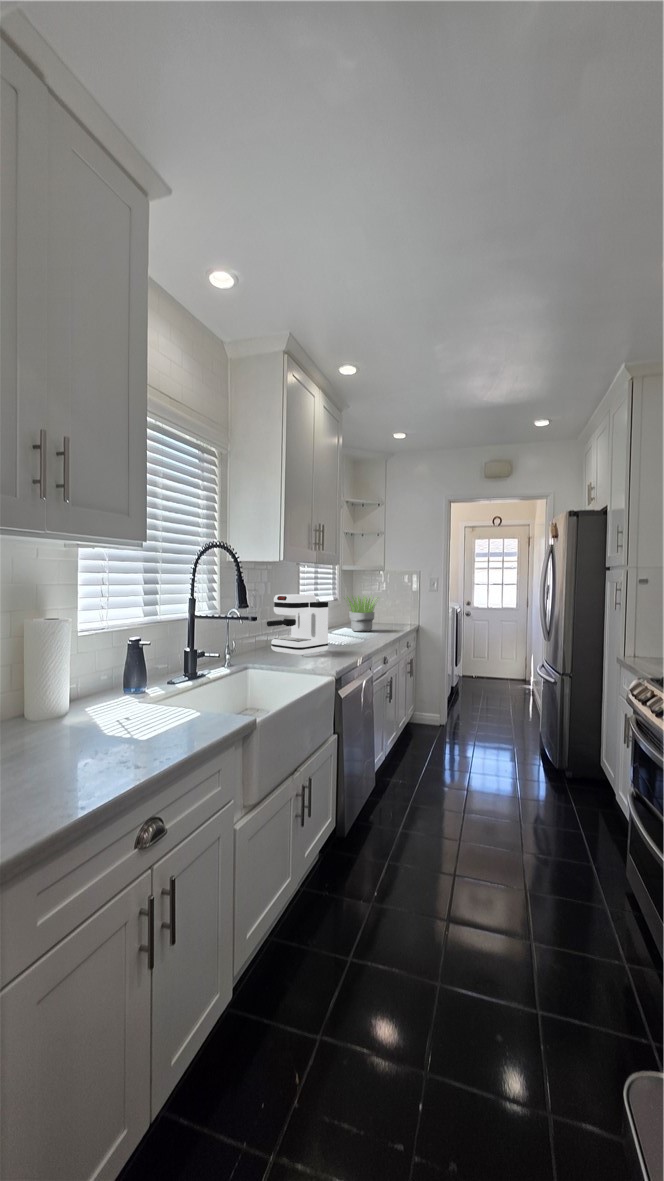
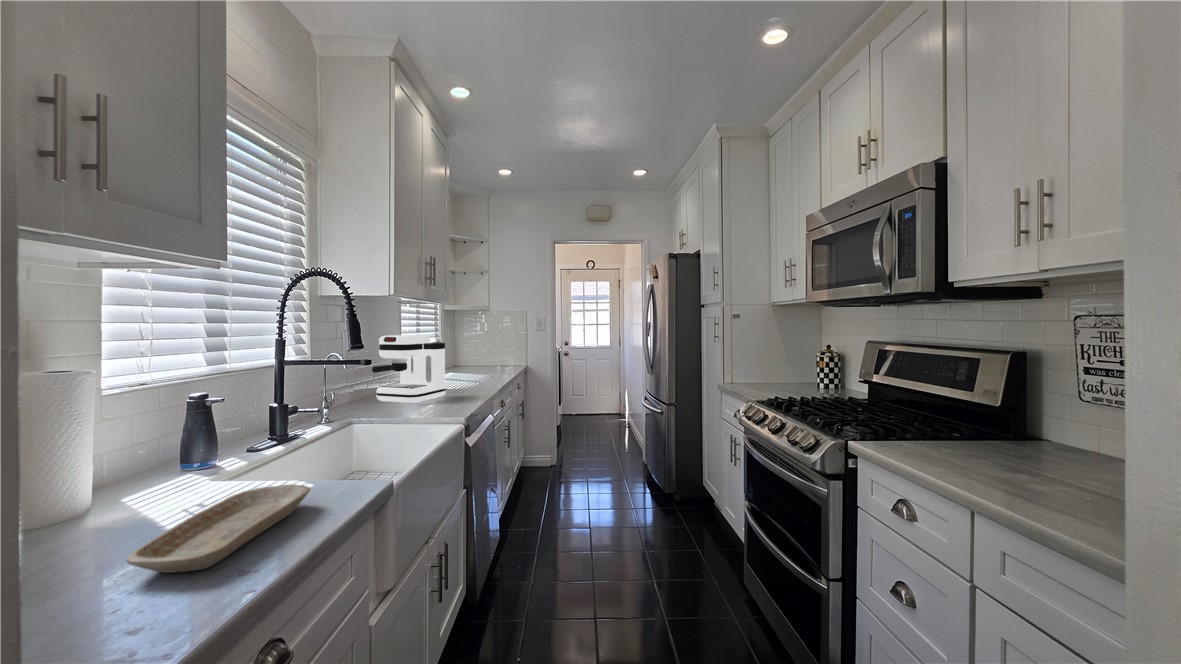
potted plant: present [344,596,377,632] -> none [447,335,494,375]
tray: none [72,711,192,762] -> present [126,484,311,573]

